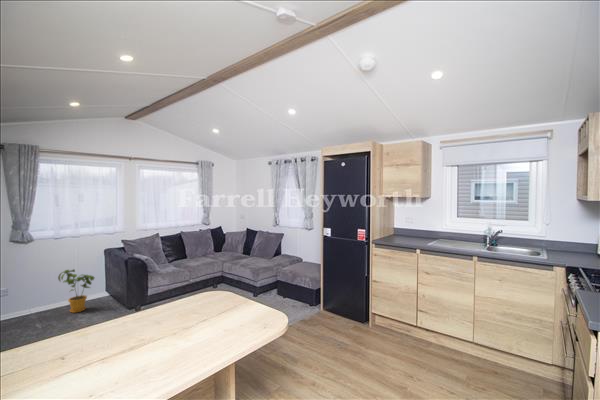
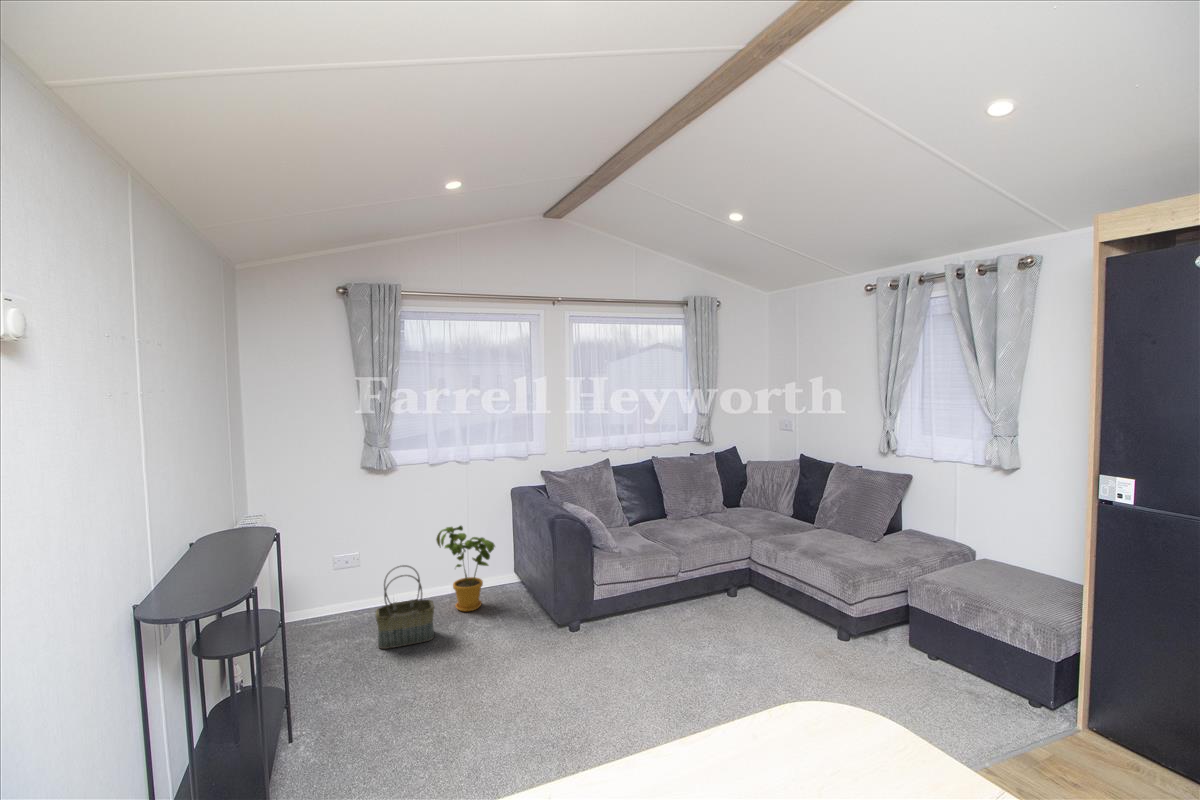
basket: none [18,291,57,335] -> present [376,565,434,649]

